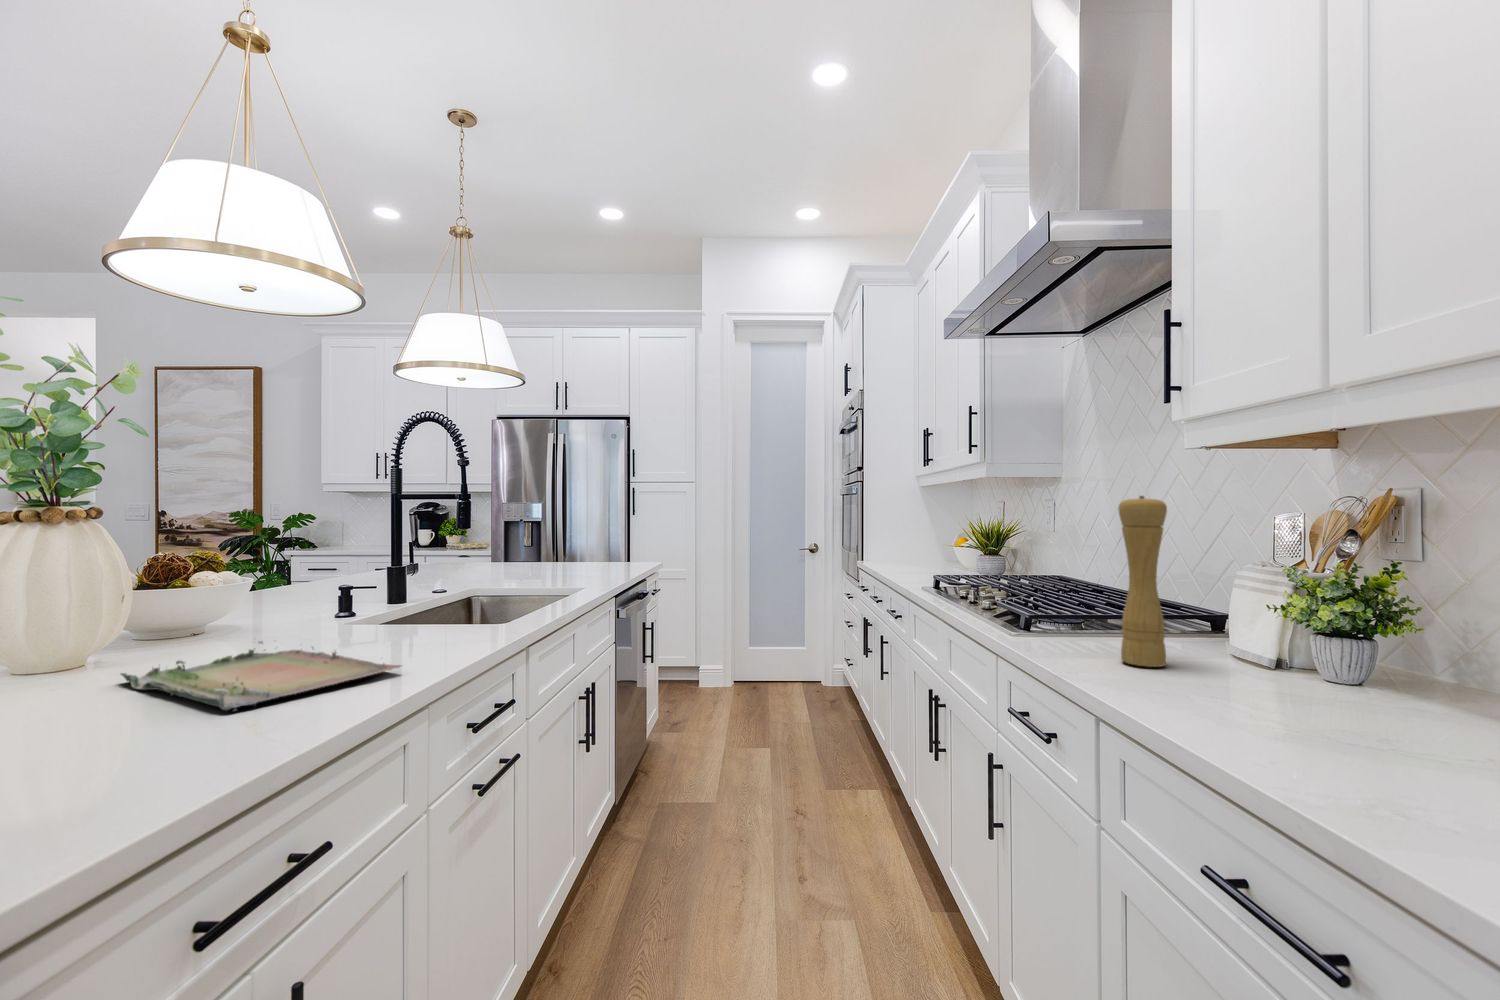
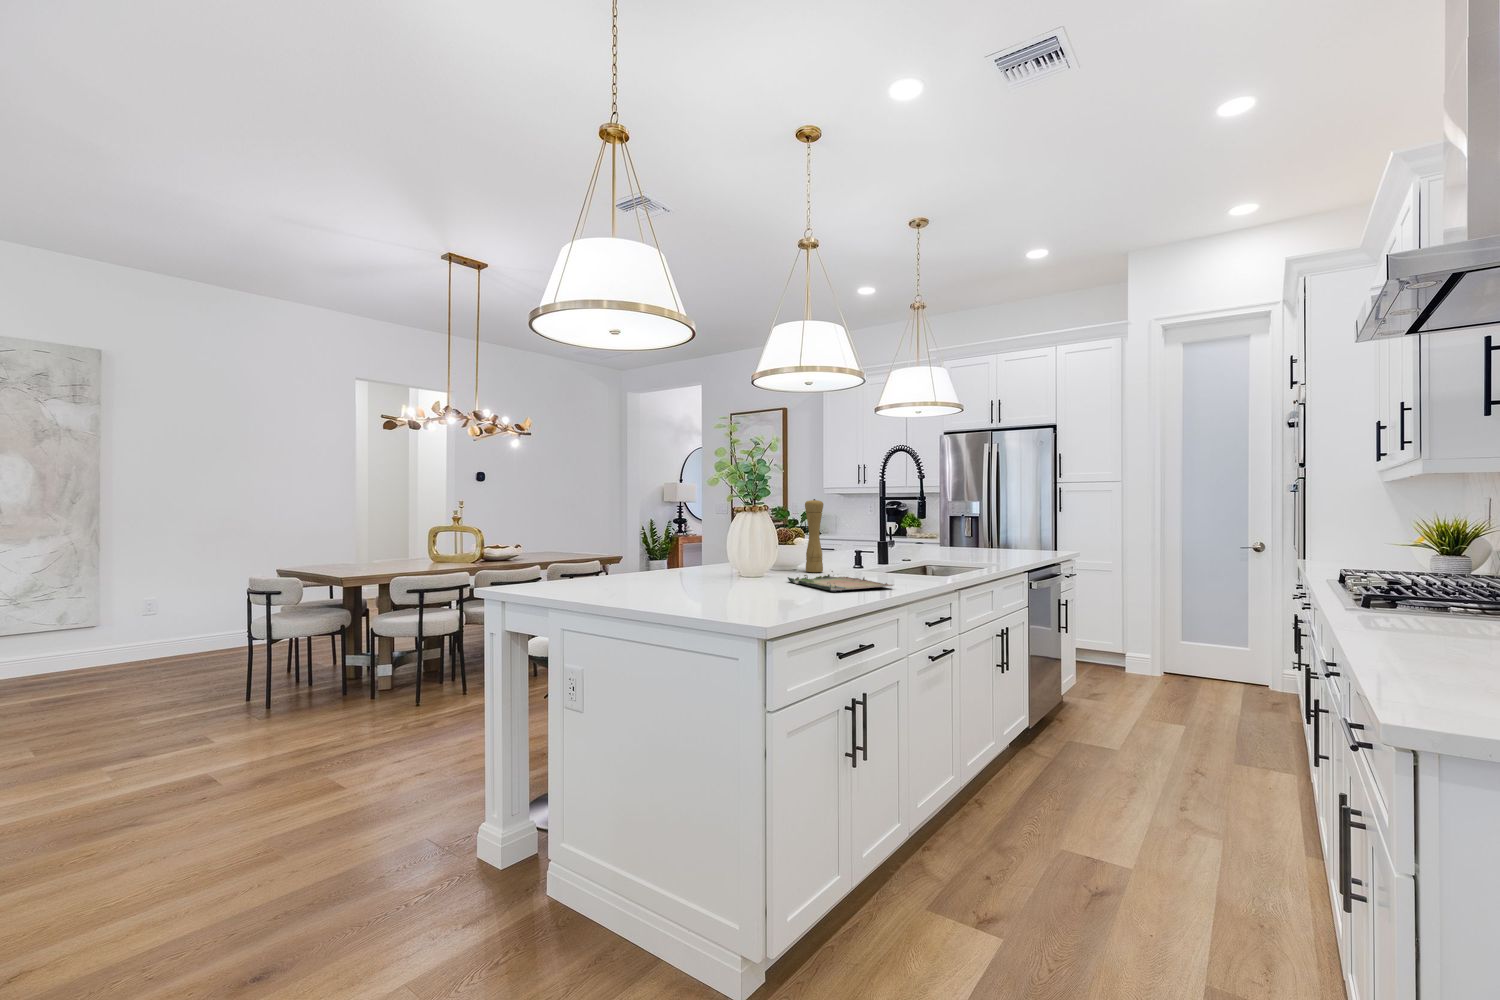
pepper mill: present [1118,496,1167,667] -> present [805,499,823,572]

